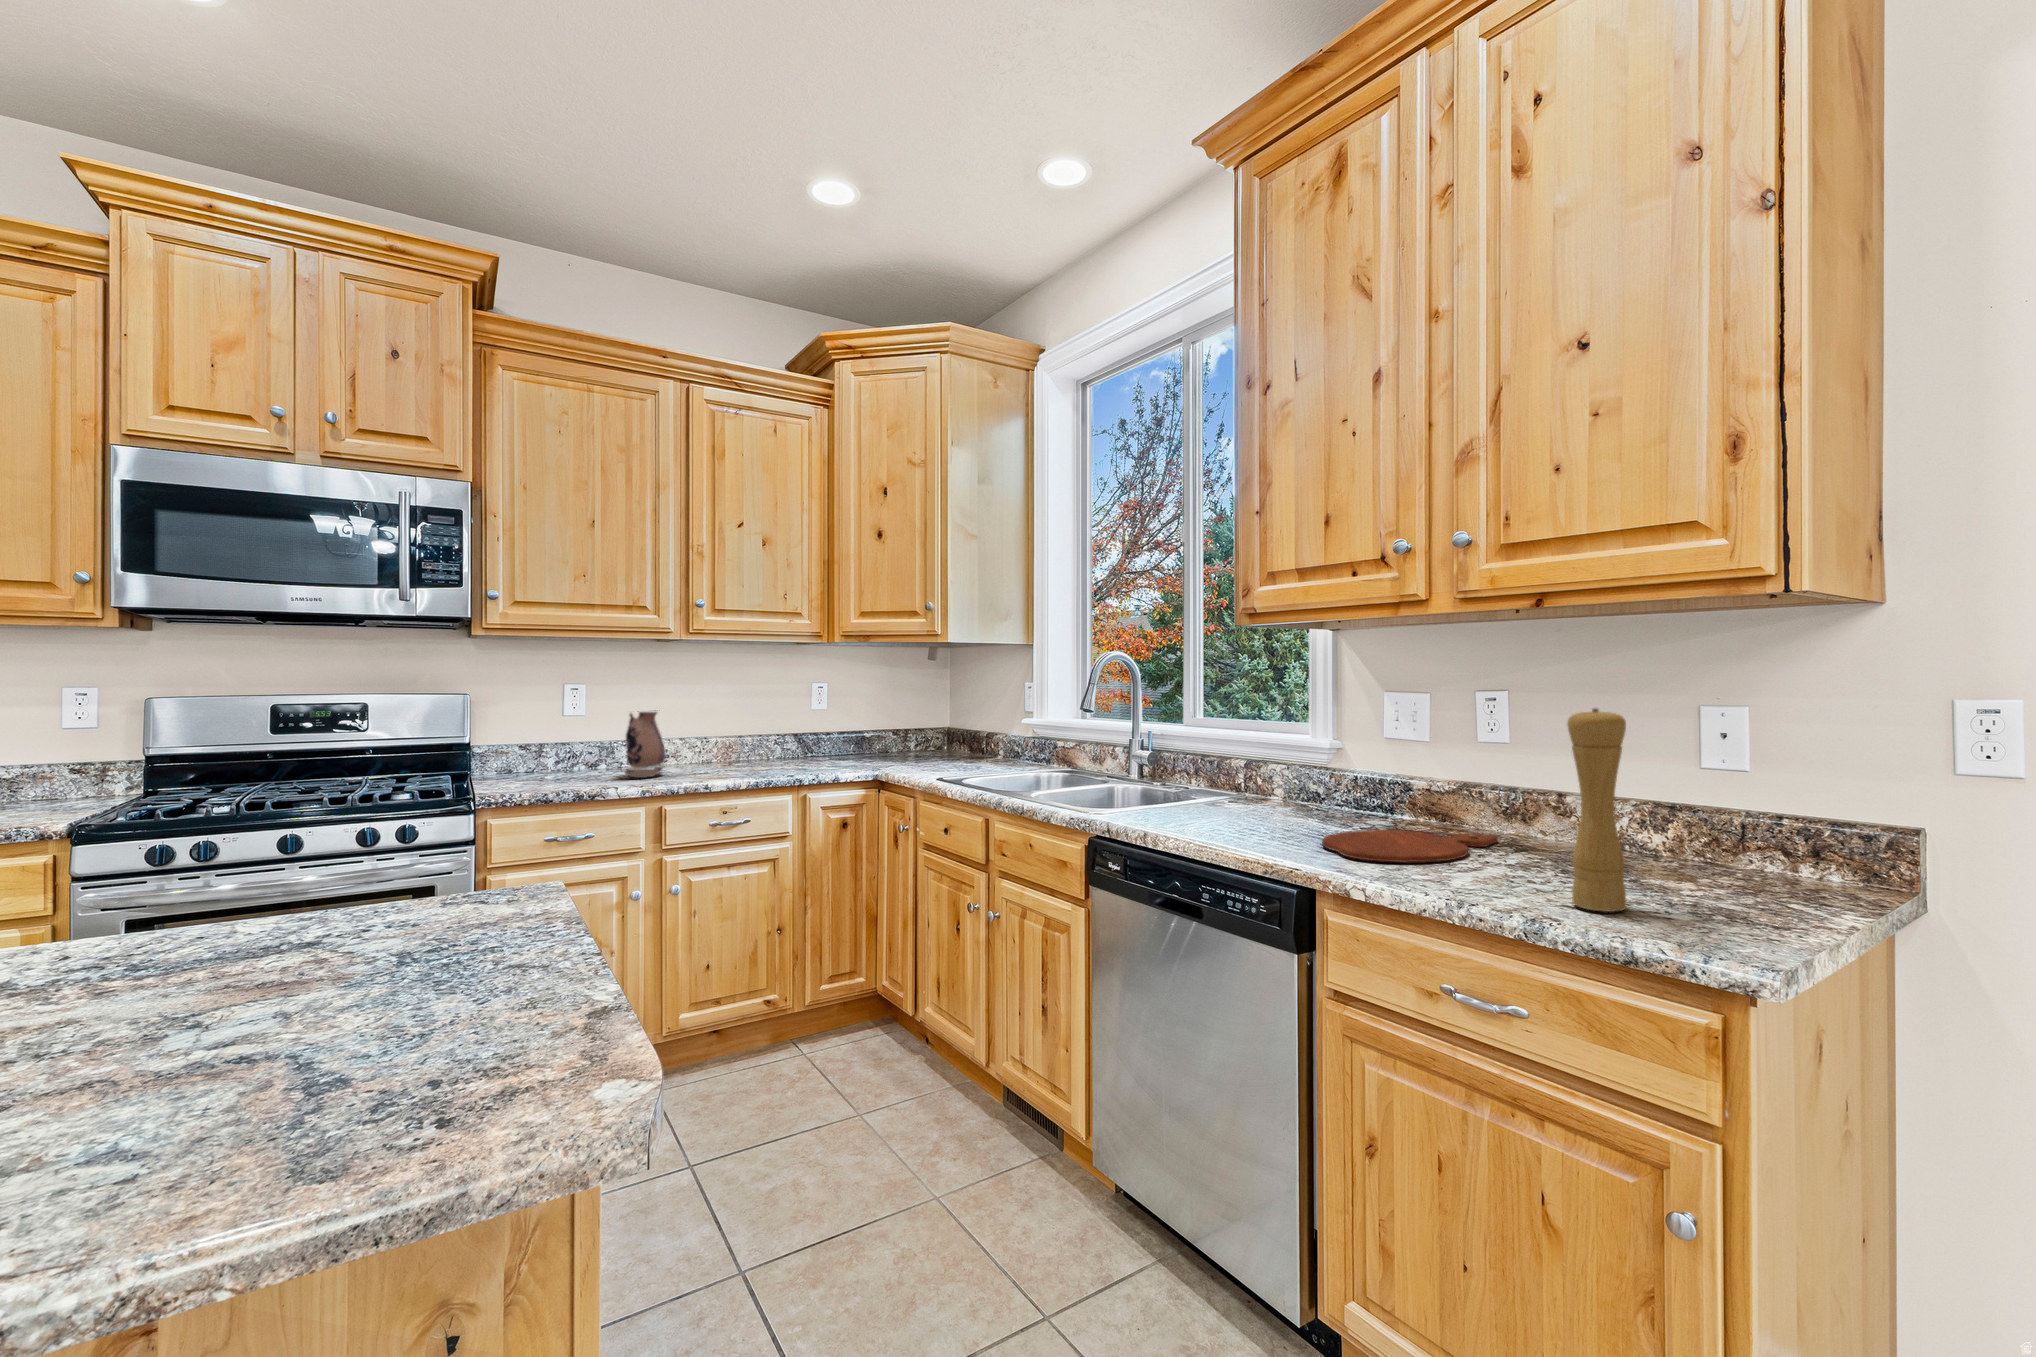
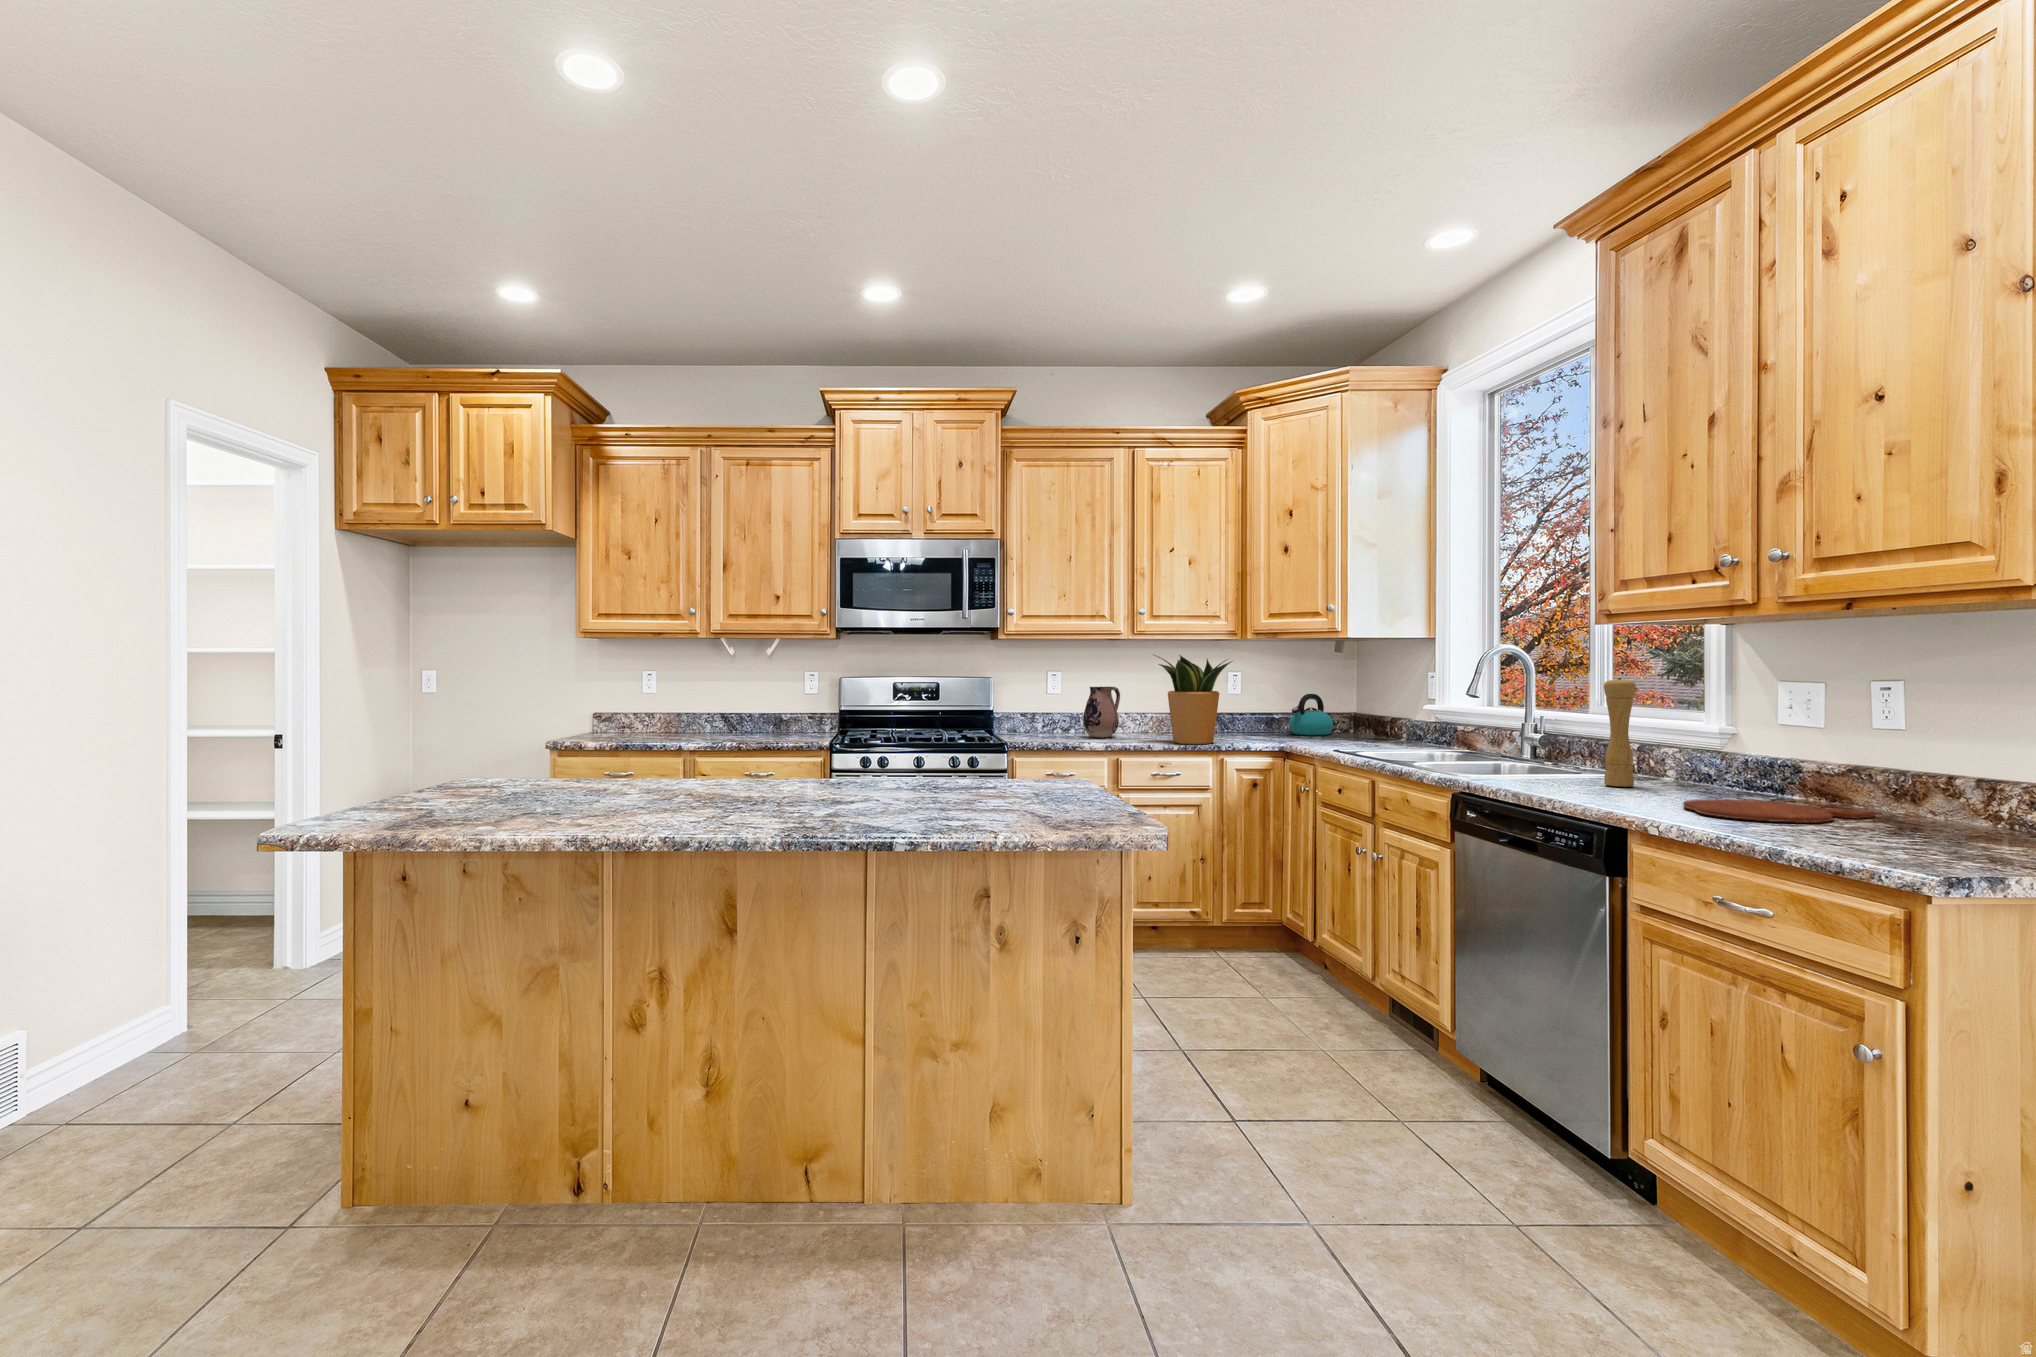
potted plant: none [705,669,808,782] -> present [1154,655,1232,744]
kettle: none [878,708,927,756] -> present [1289,694,1333,735]
pepper mill: present [1567,708,1626,912] -> present [1604,678,1636,787]

